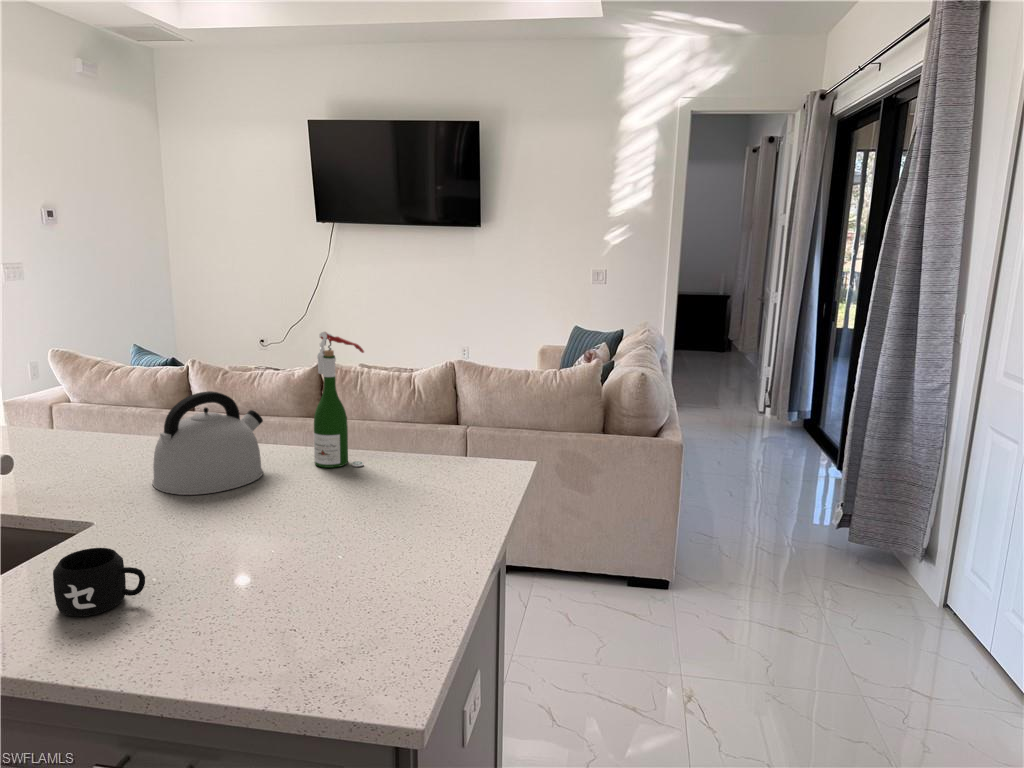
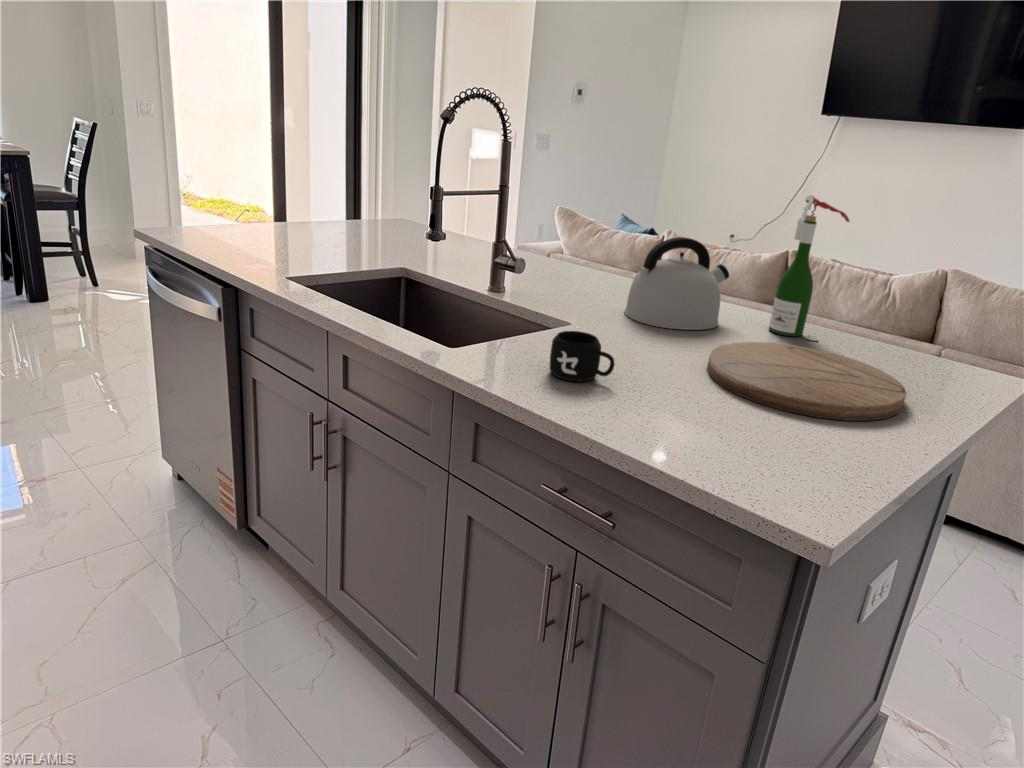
cutting board: none [258,481,450,568] -> present [707,342,906,421]

